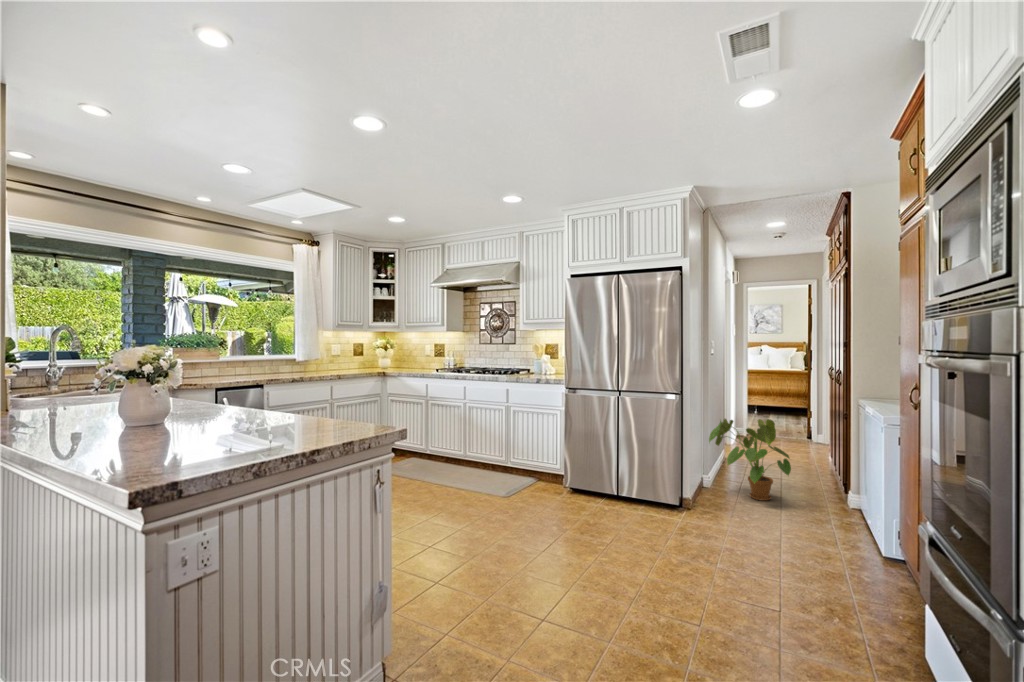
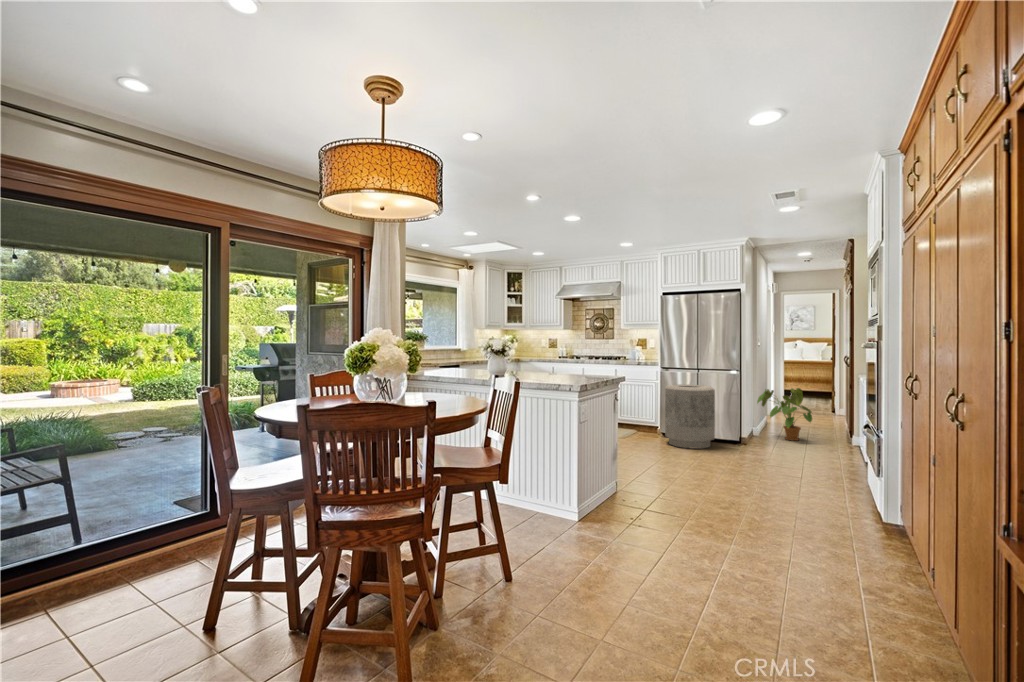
trash can: none [564,416,640,524] -> present [665,384,715,449]

